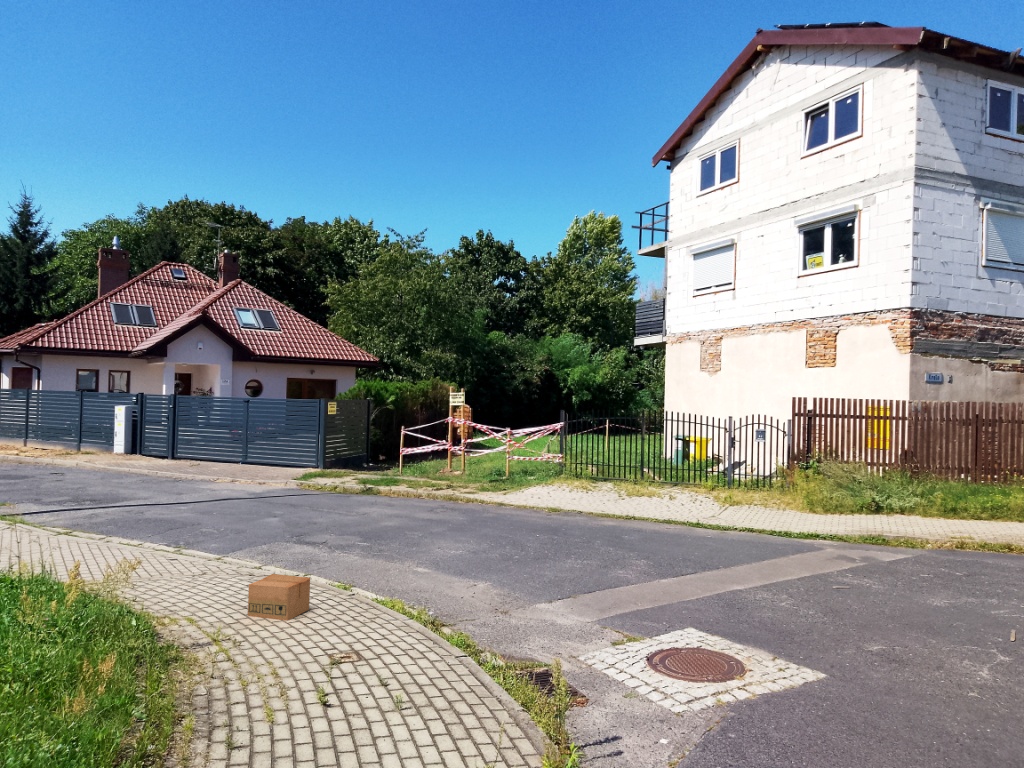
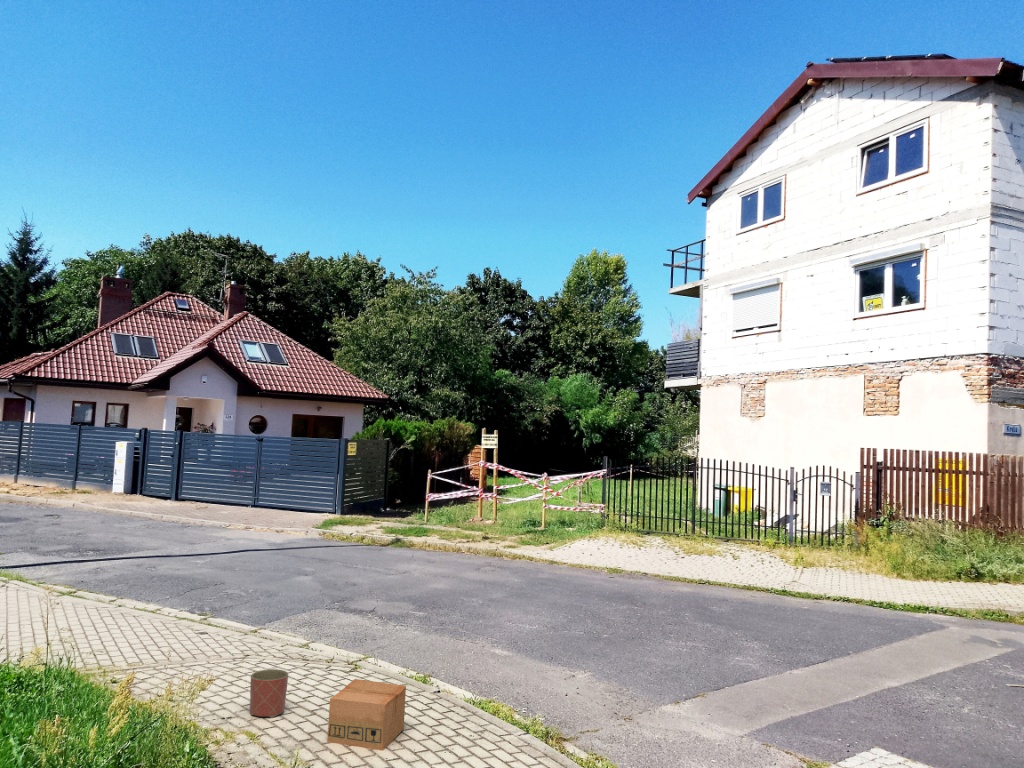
planter: none [194,569,224,603] -> present [250,669,288,718]

